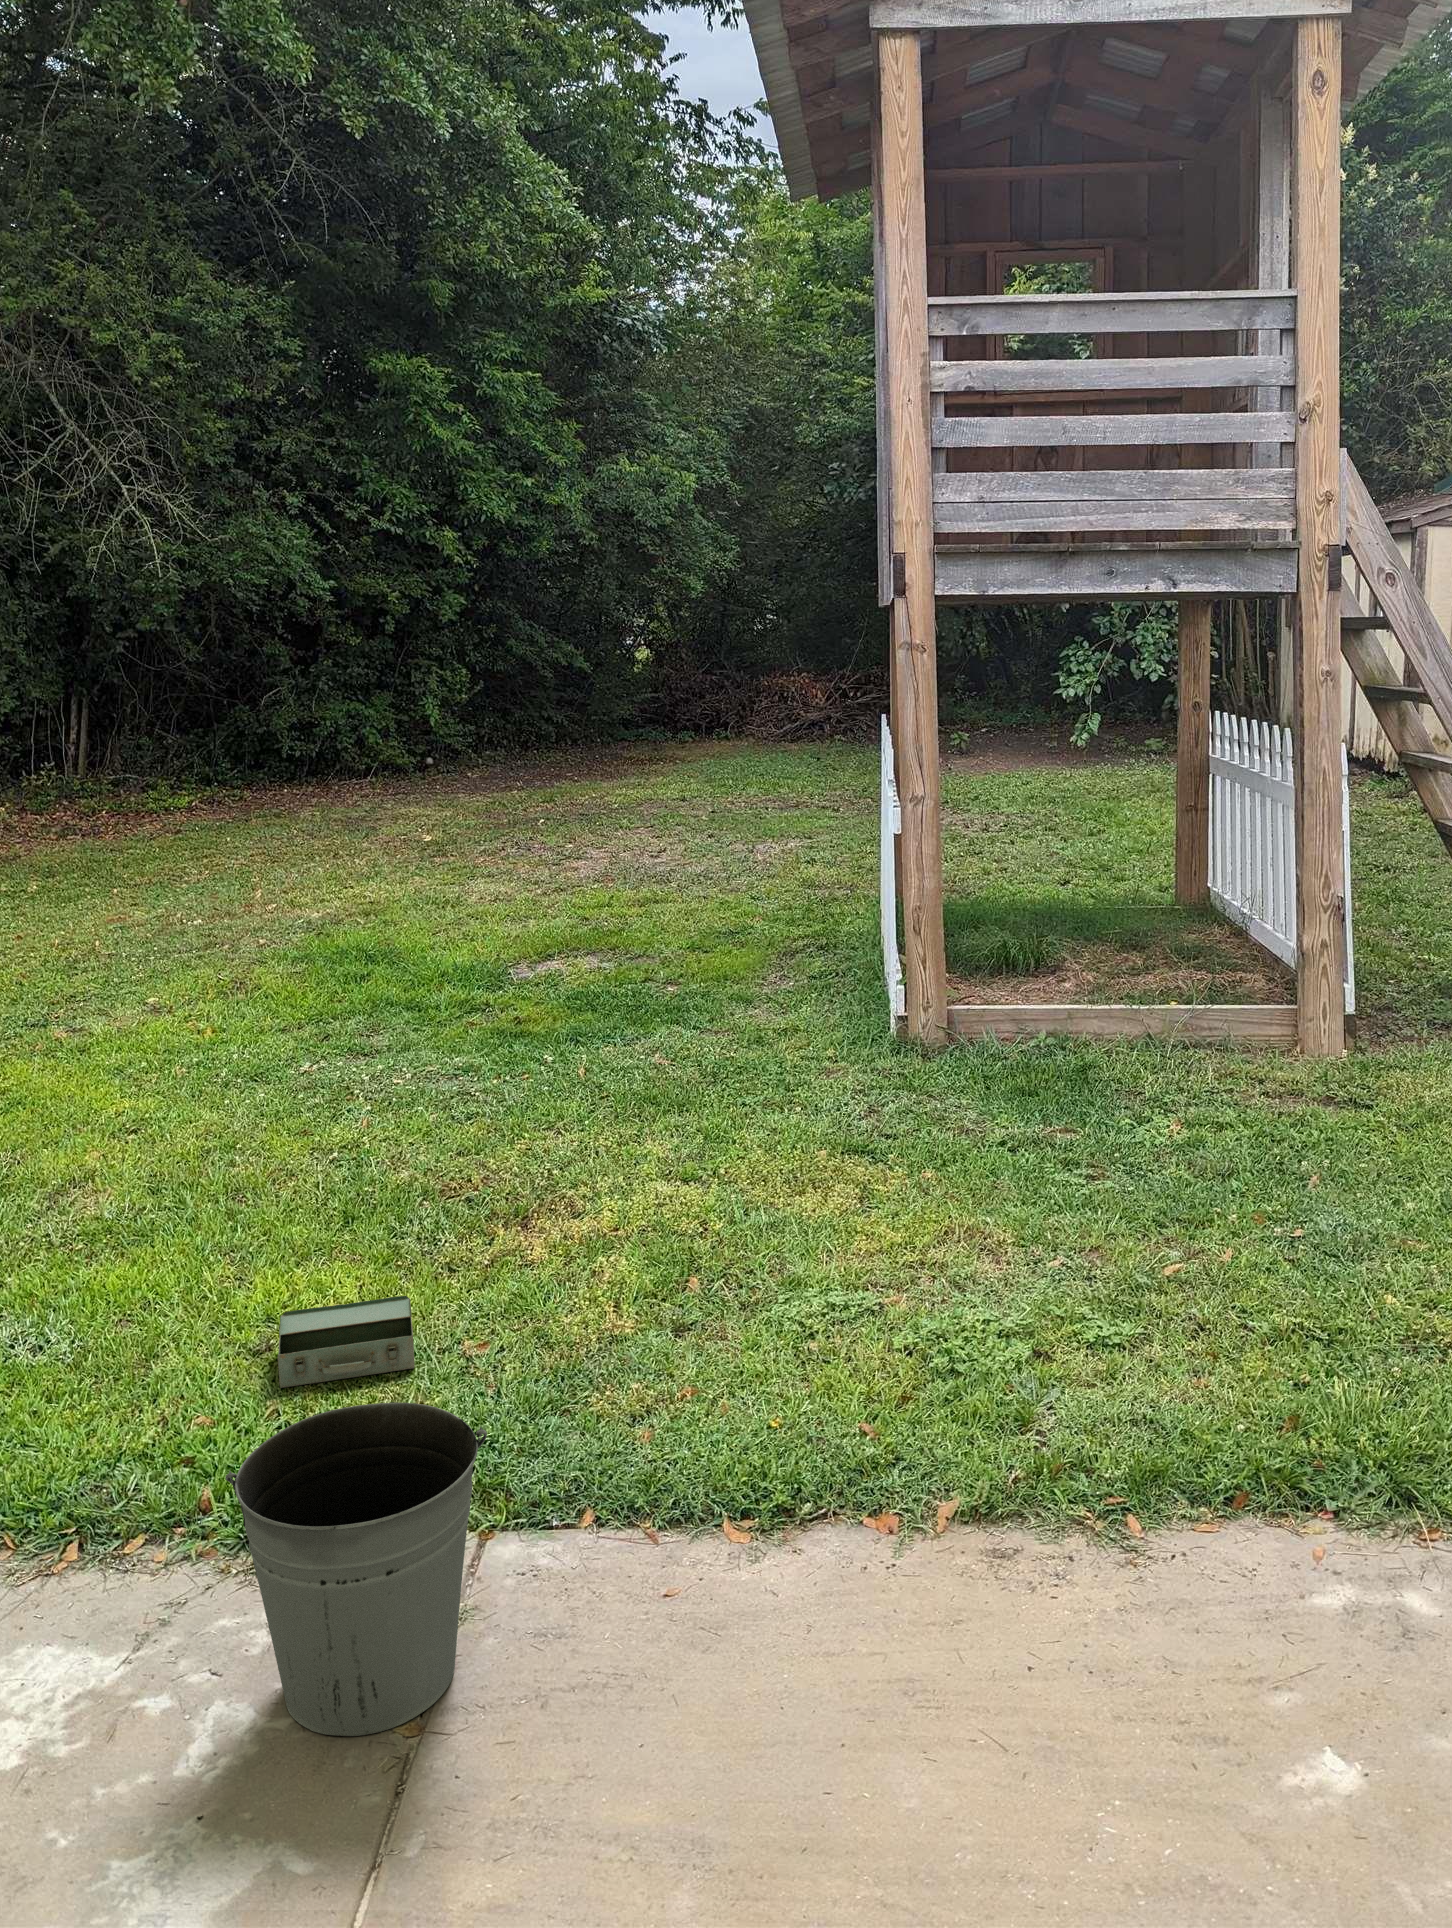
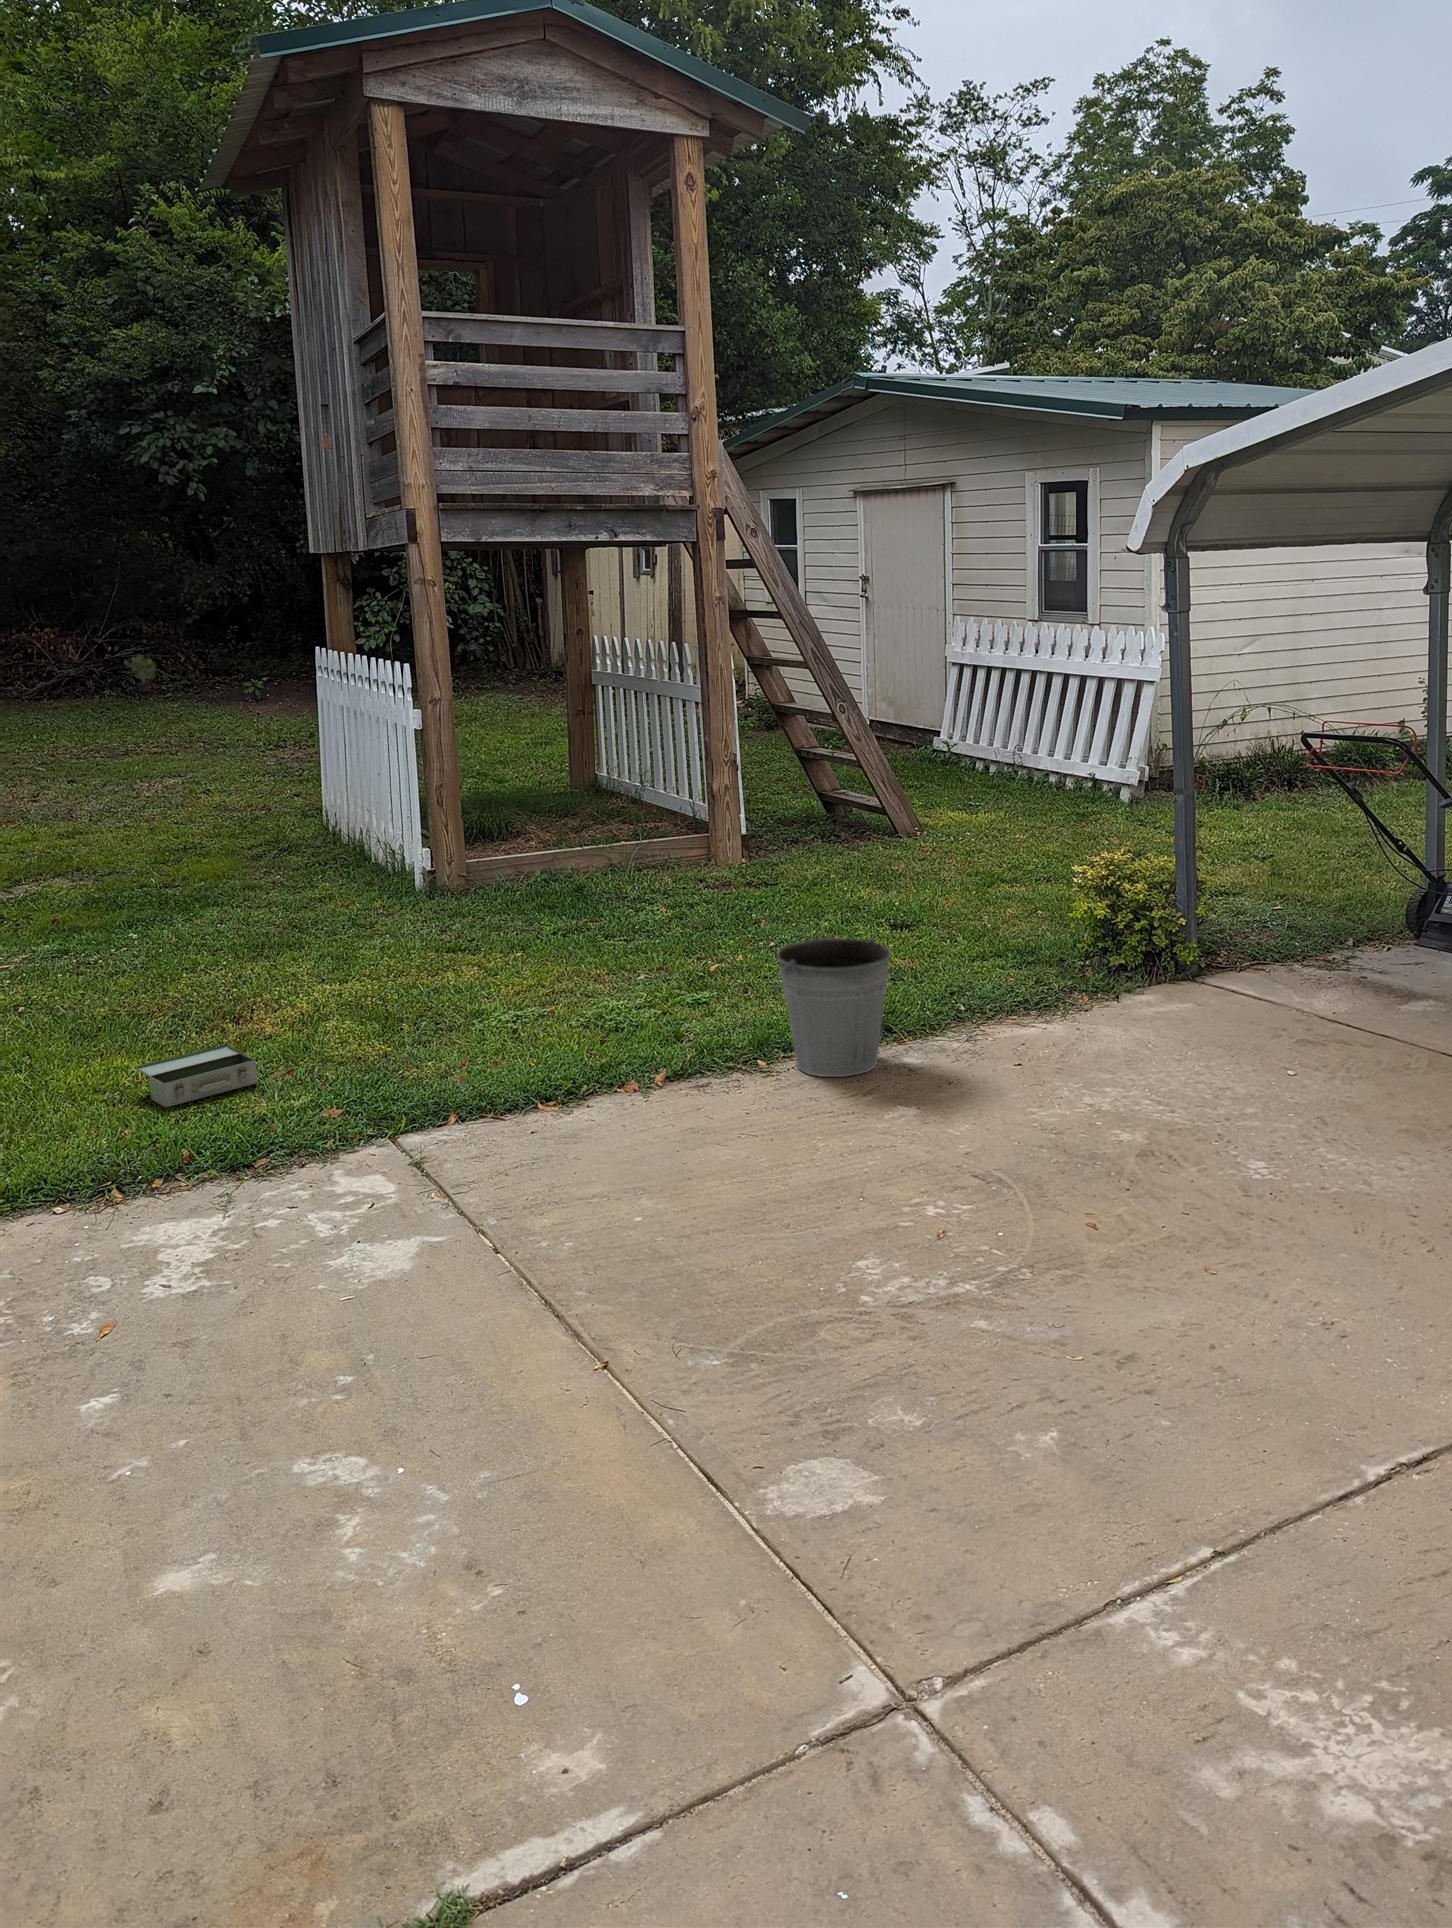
potted plant: none [840,701,870,738] -> present [125,655,156,692]
bucket: present [225,1403,487,1736] -> present [774,937,891,1077]

